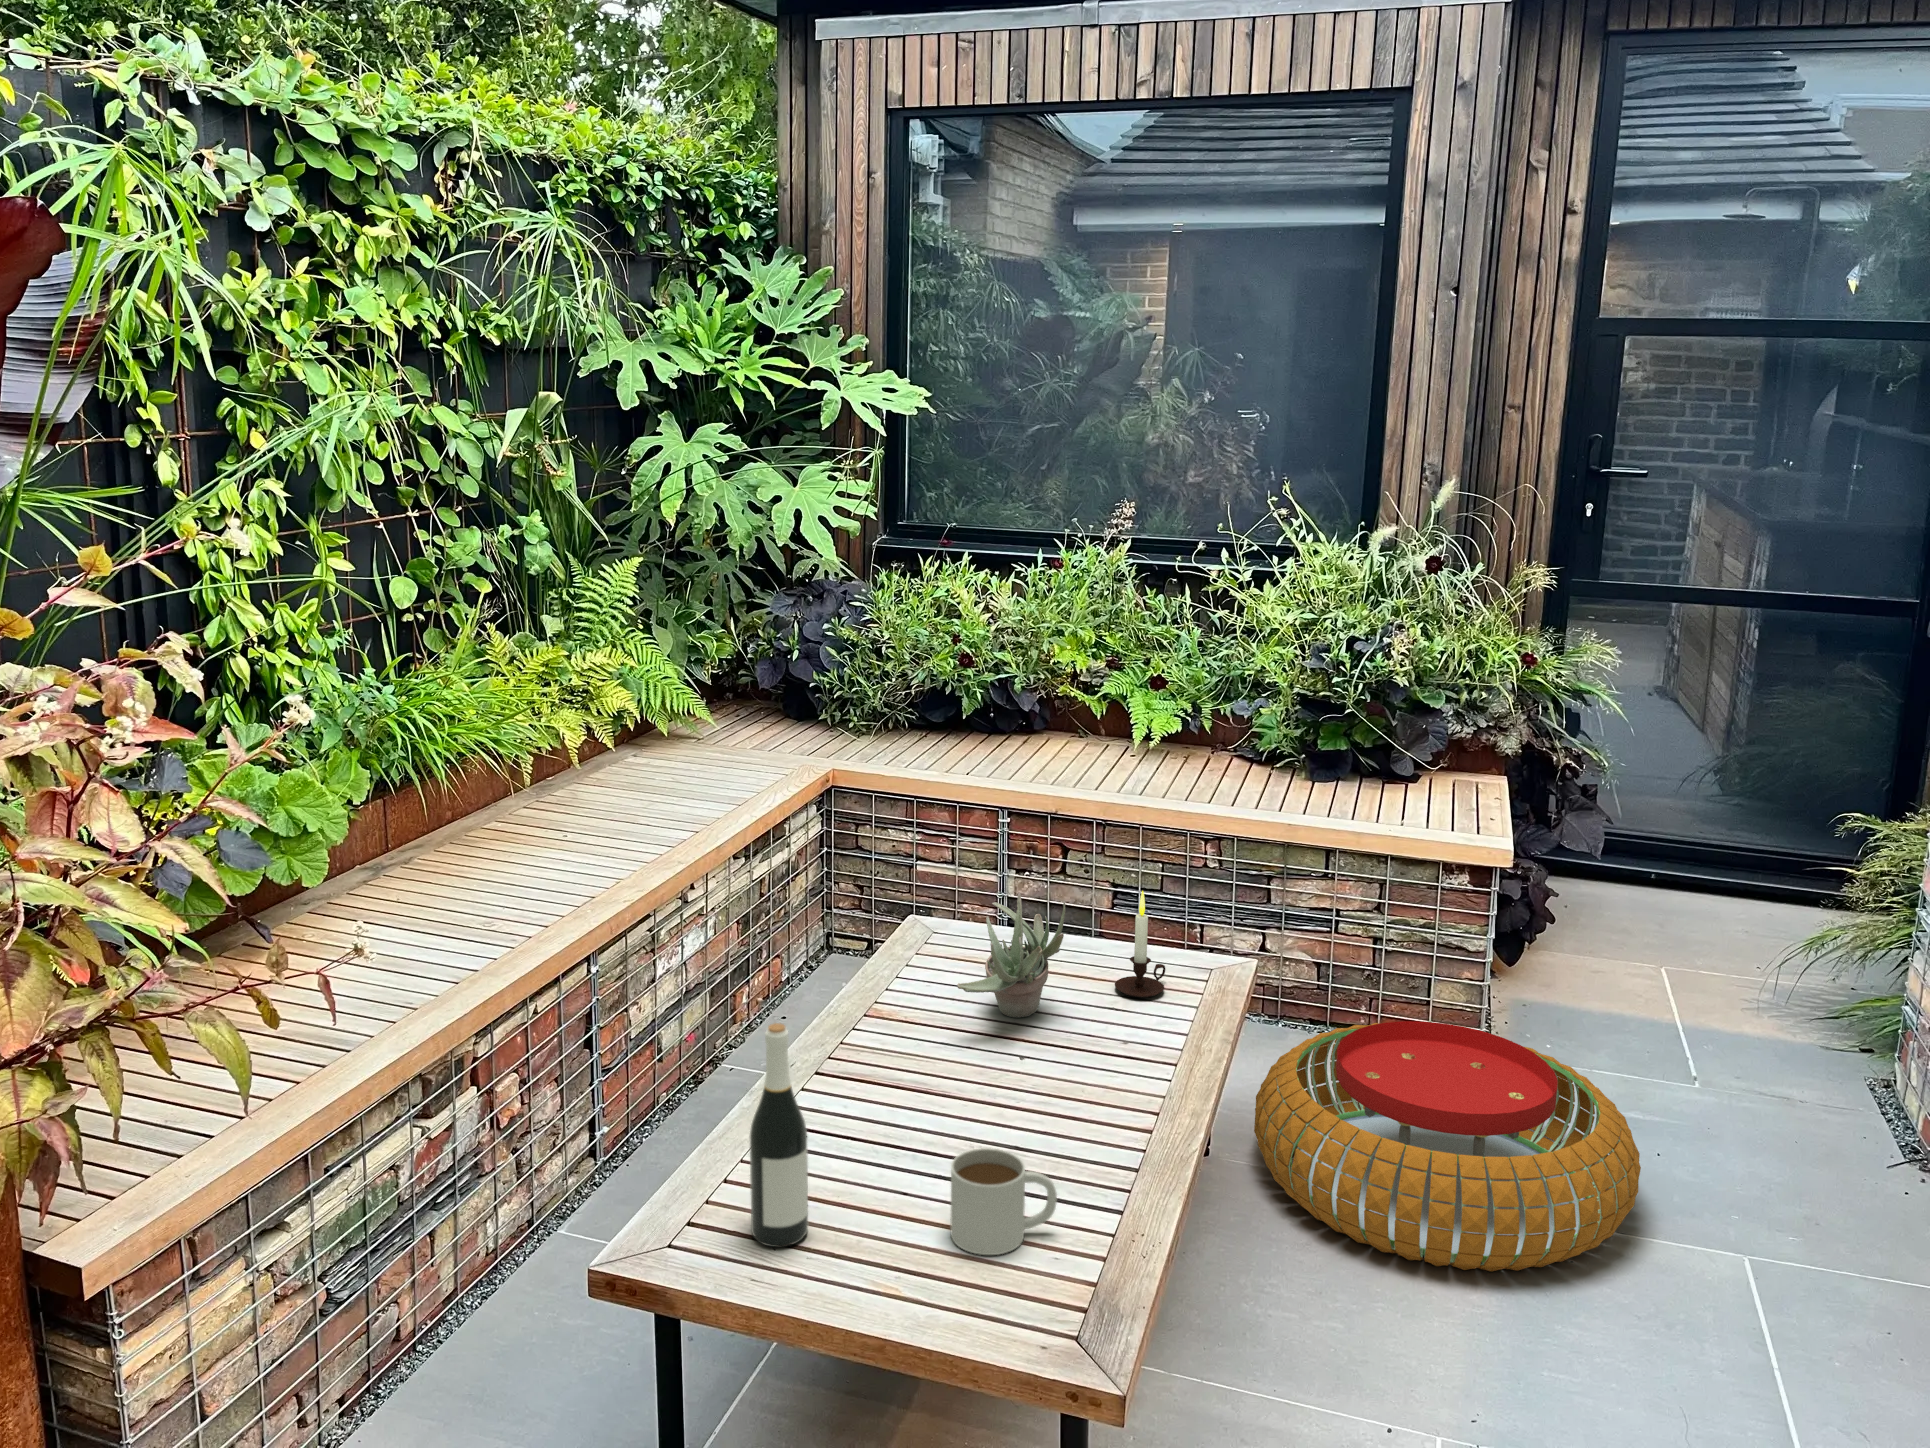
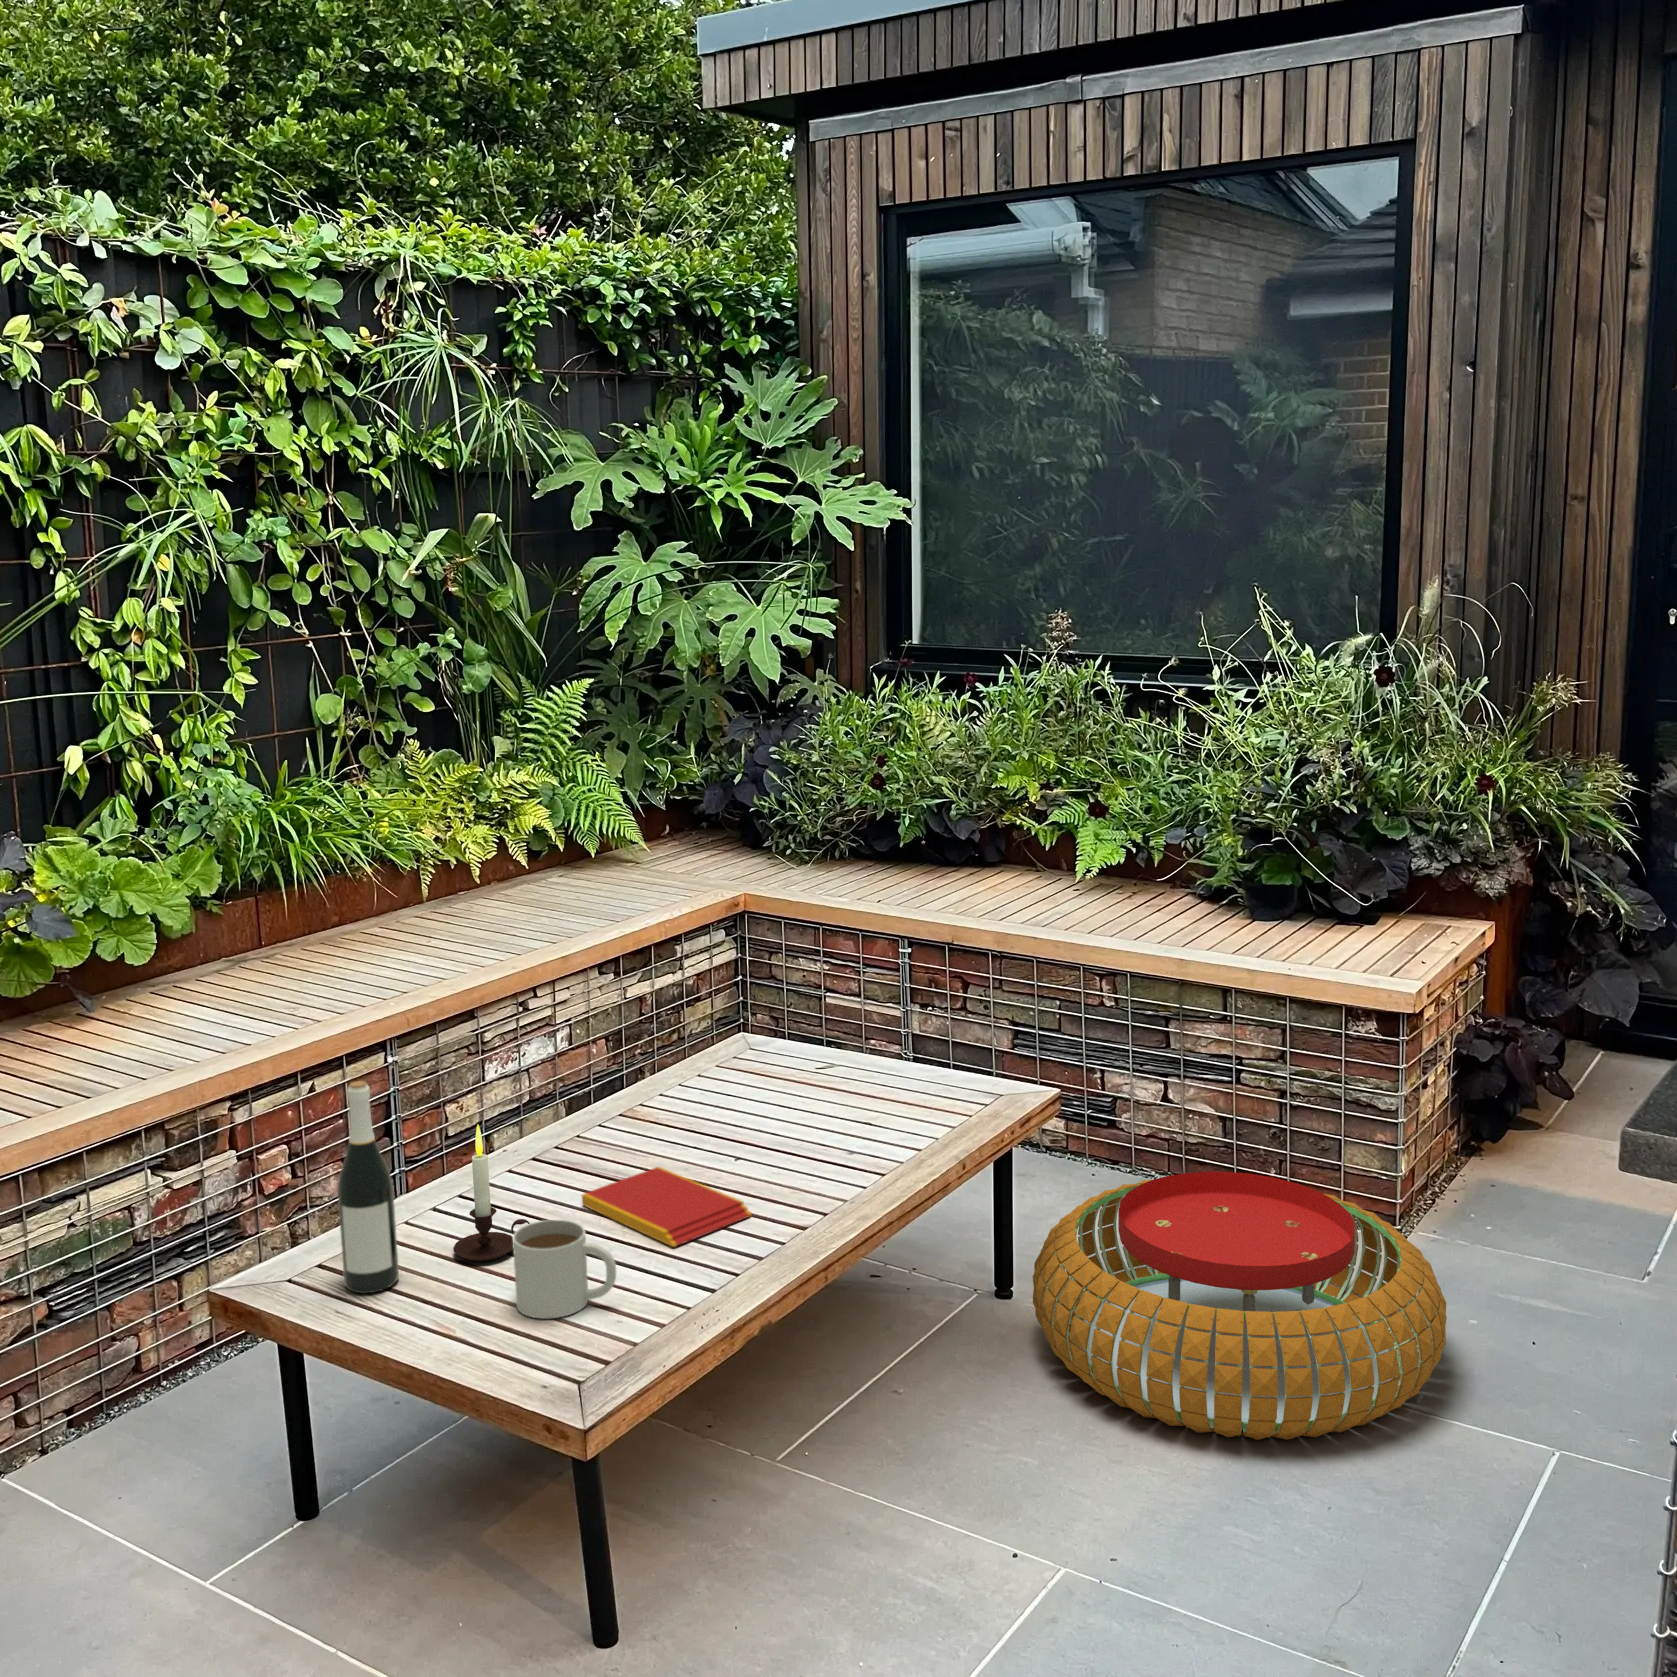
candle: present [1115,891,1165,997] -> present [453,1125,530,1261]
succulent plant: present [957,892,1066,1018] -> none [671,996,798,1127]
book: none [922,1071,1098,1159] -> present [582,1167,752,1247]

